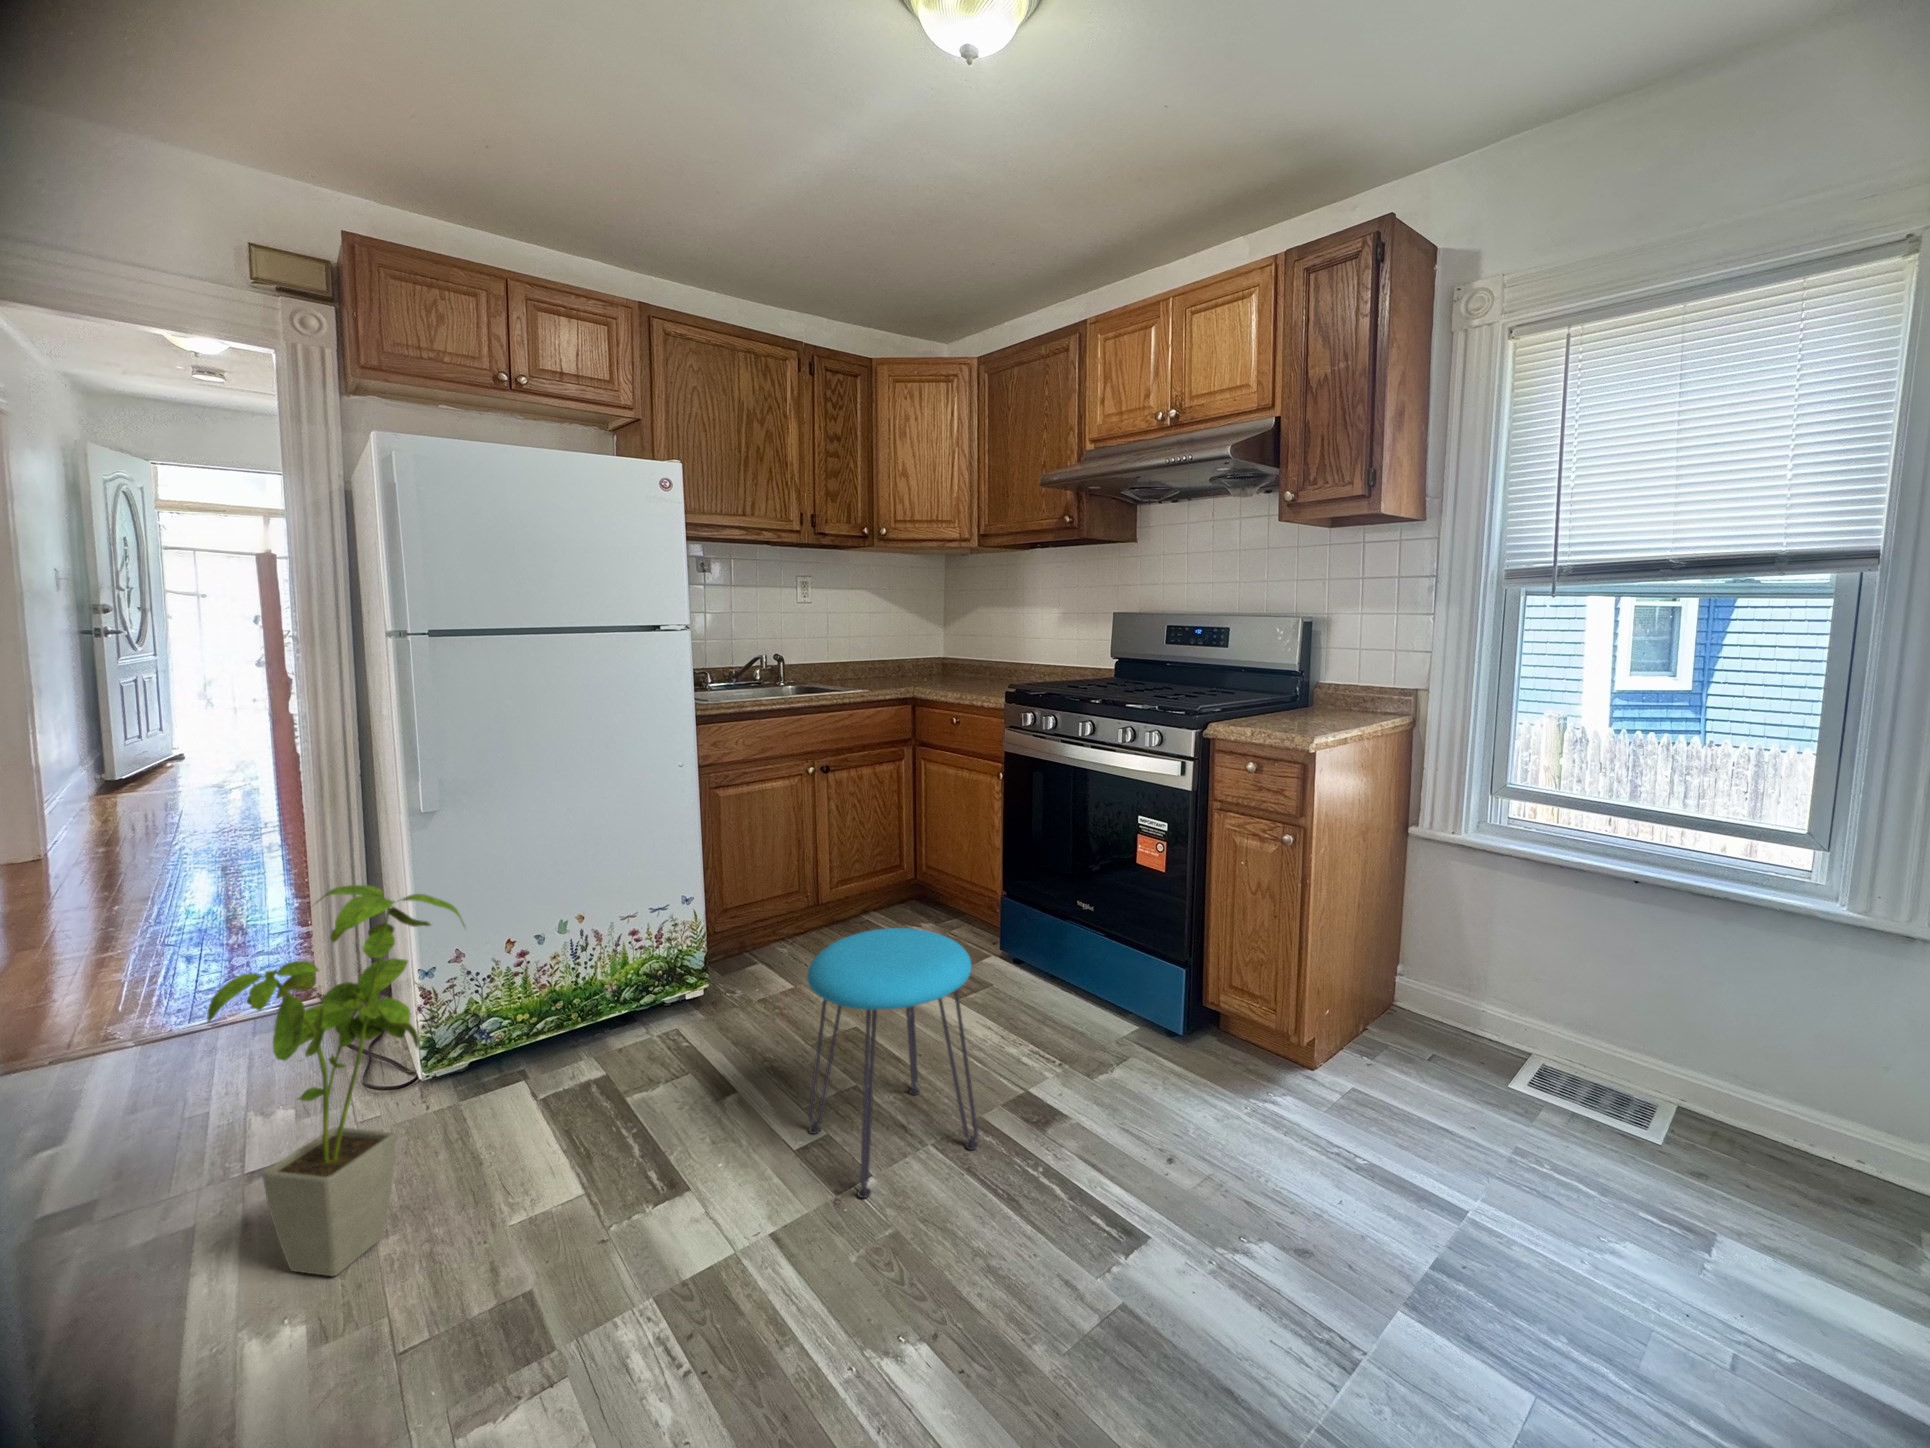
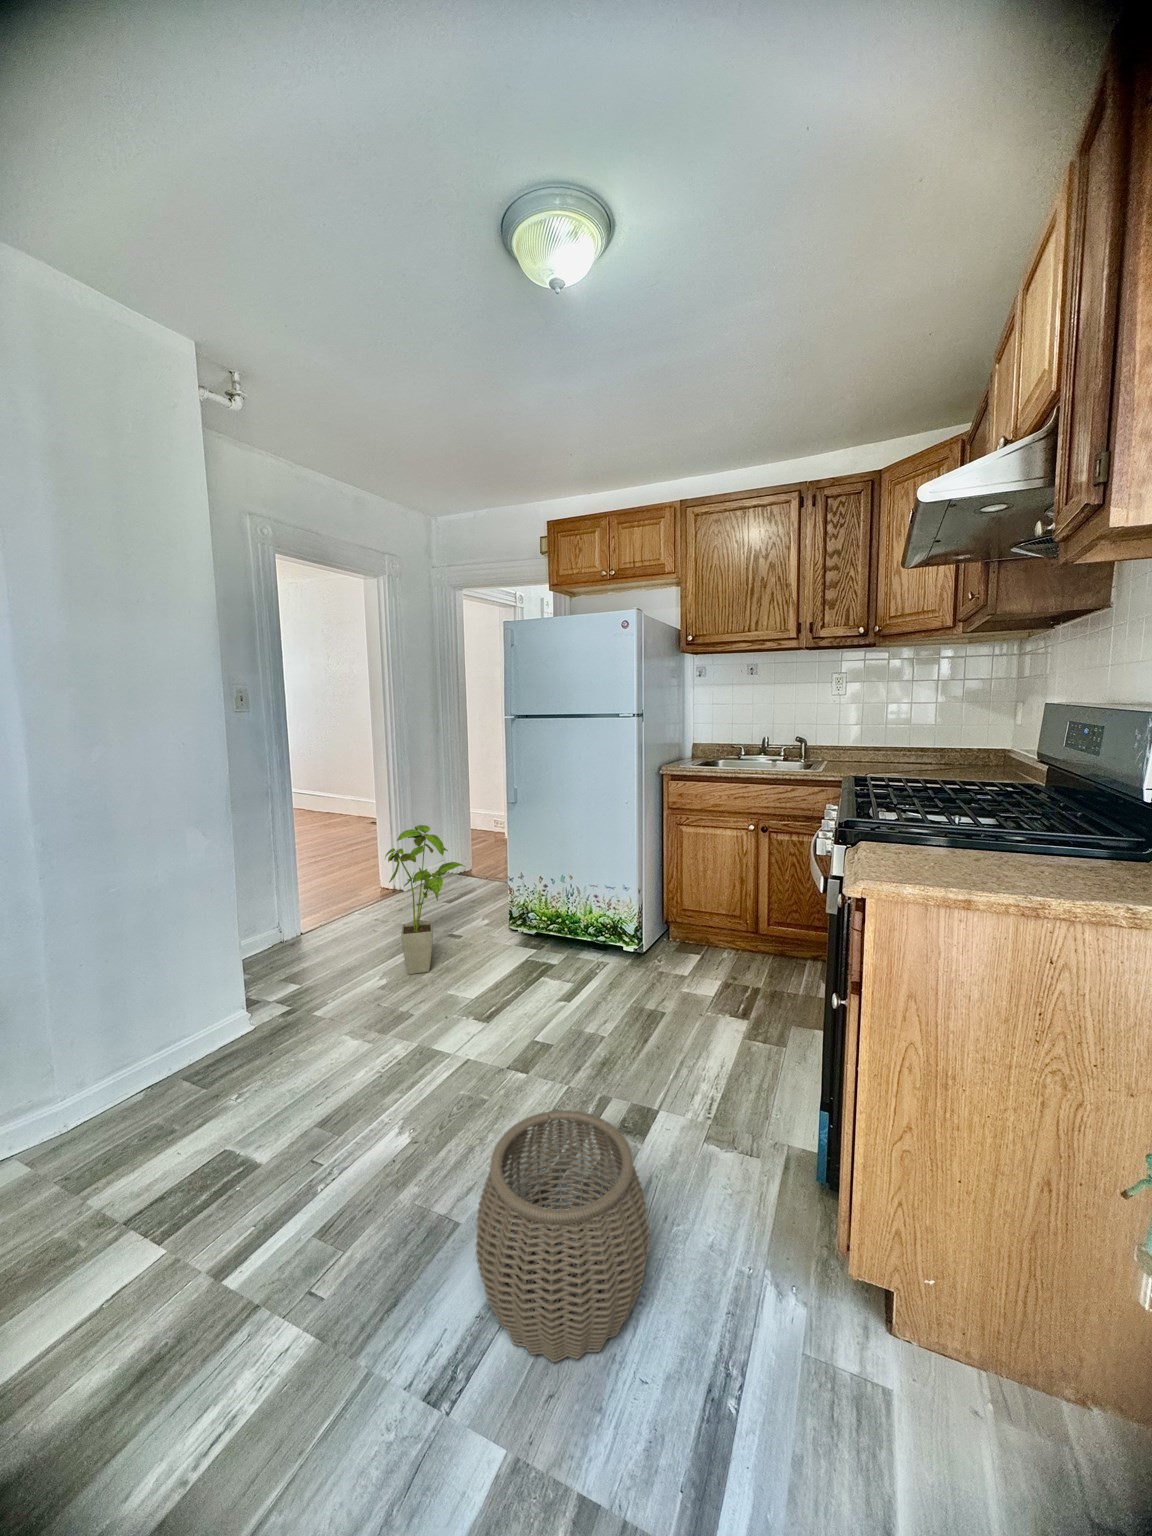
stool: present [807,928,978,1198] -> none [504,929,619,1105]
woven basket: none [1148,1040,1343,1287] -> present [476,1110,650,1362]

